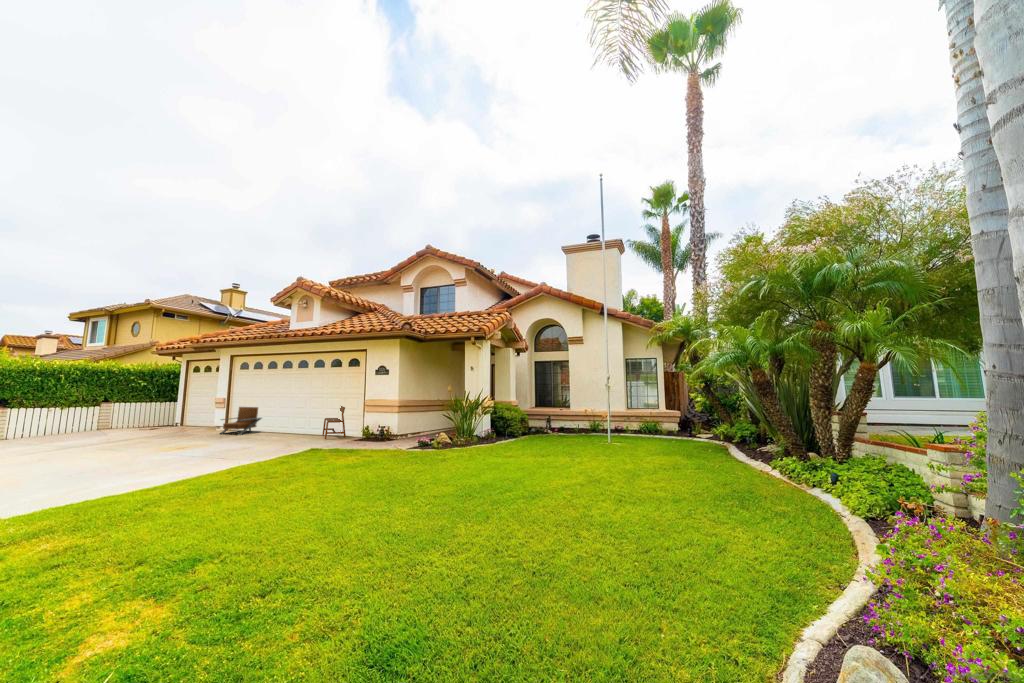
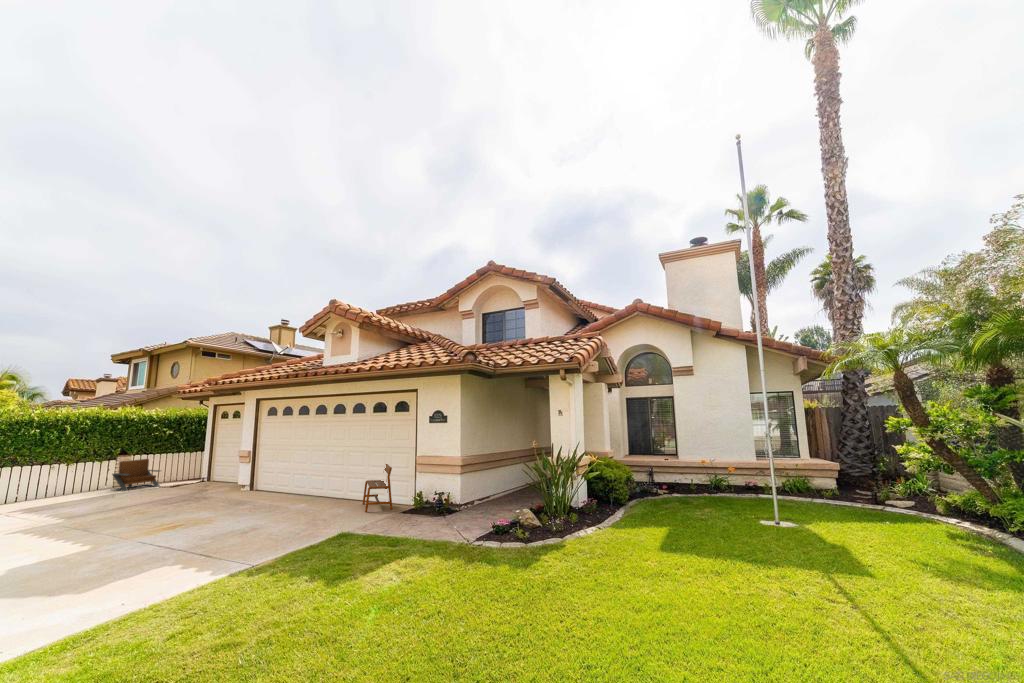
lounge chair: present [220,407,262,435] -> present [111,459,160,491]

